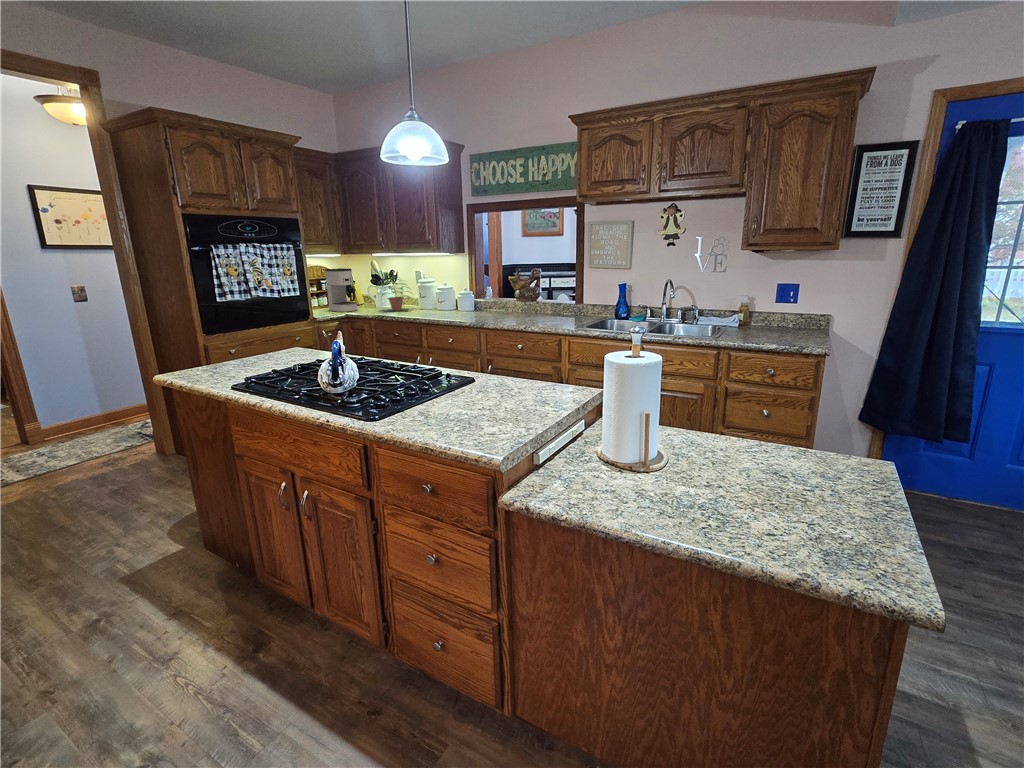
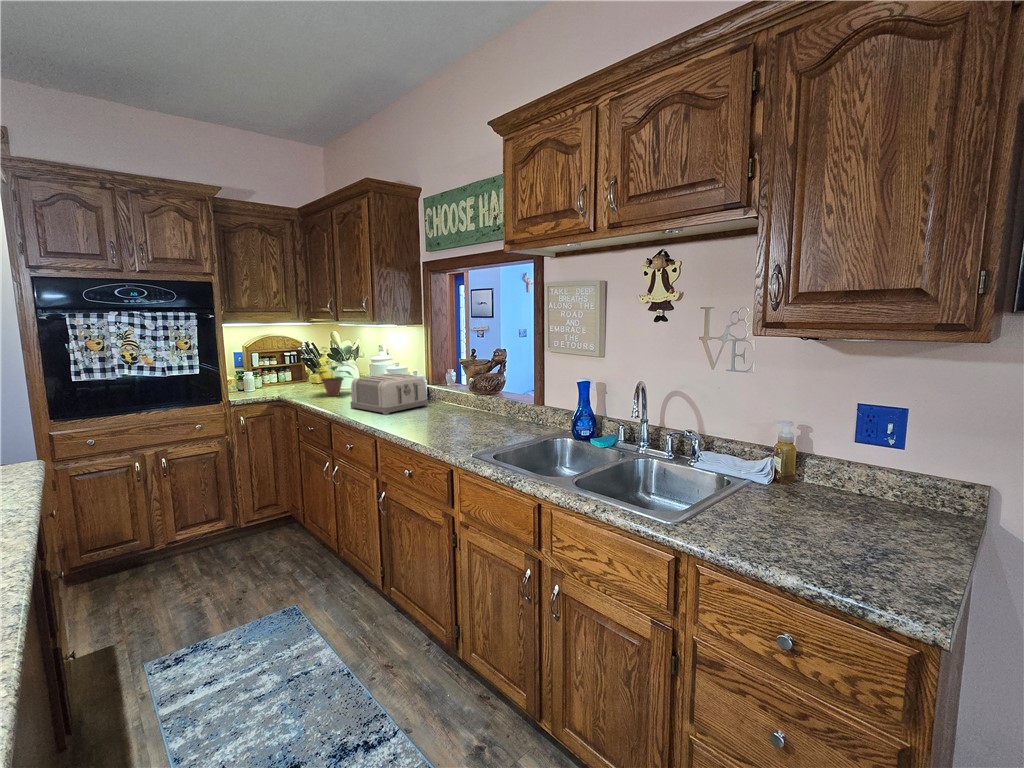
coffee maker: present [325,268,357,312] -> none [262,340,298,394]
toaster: none [435,290,488,317] -> present [350,373,428,415]

